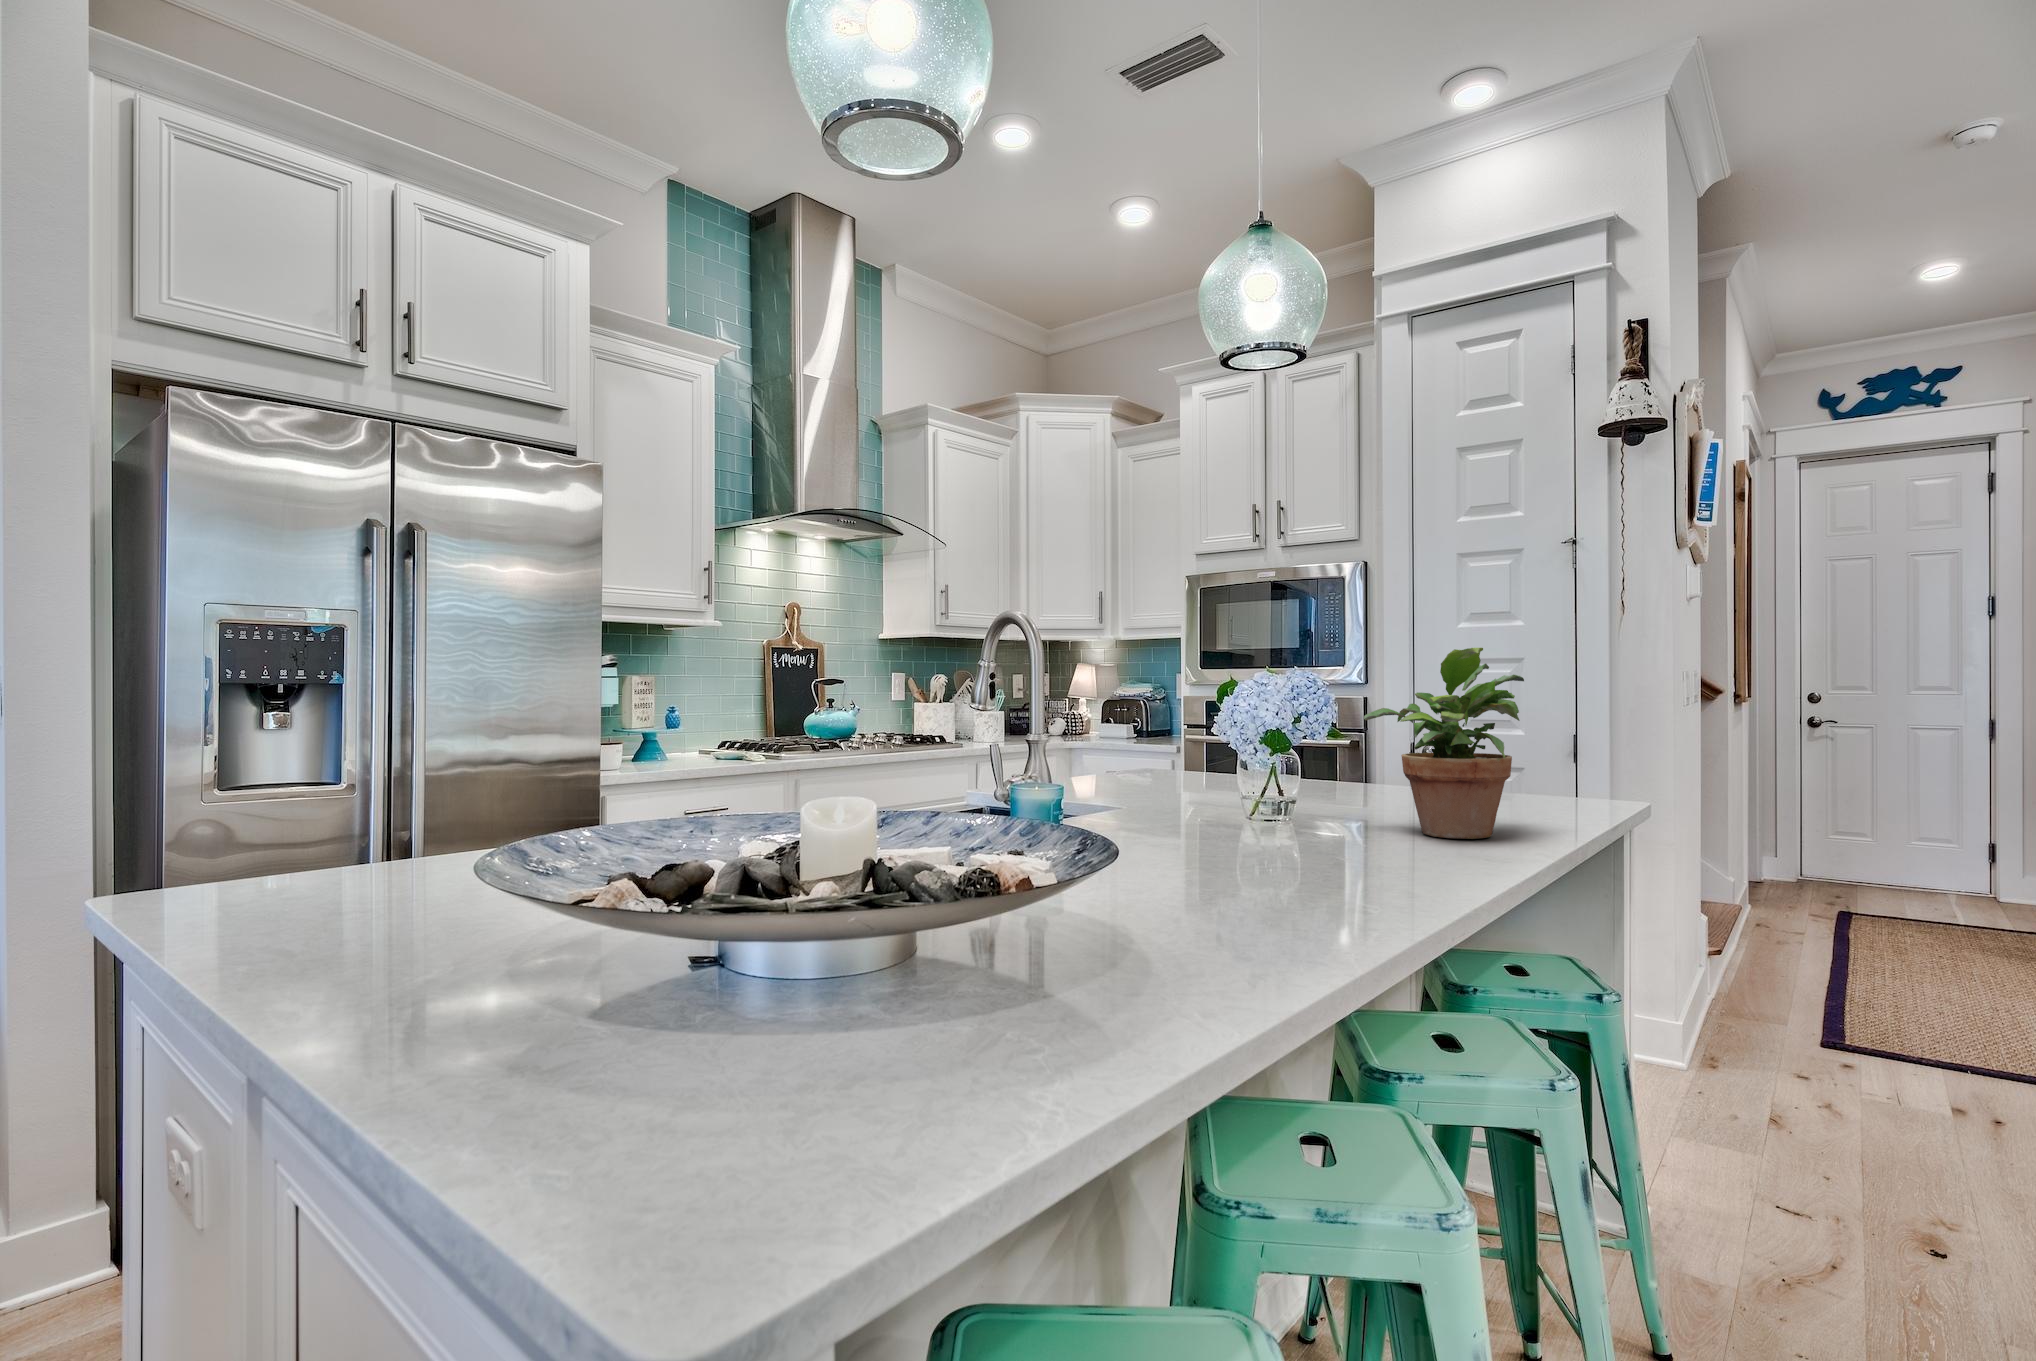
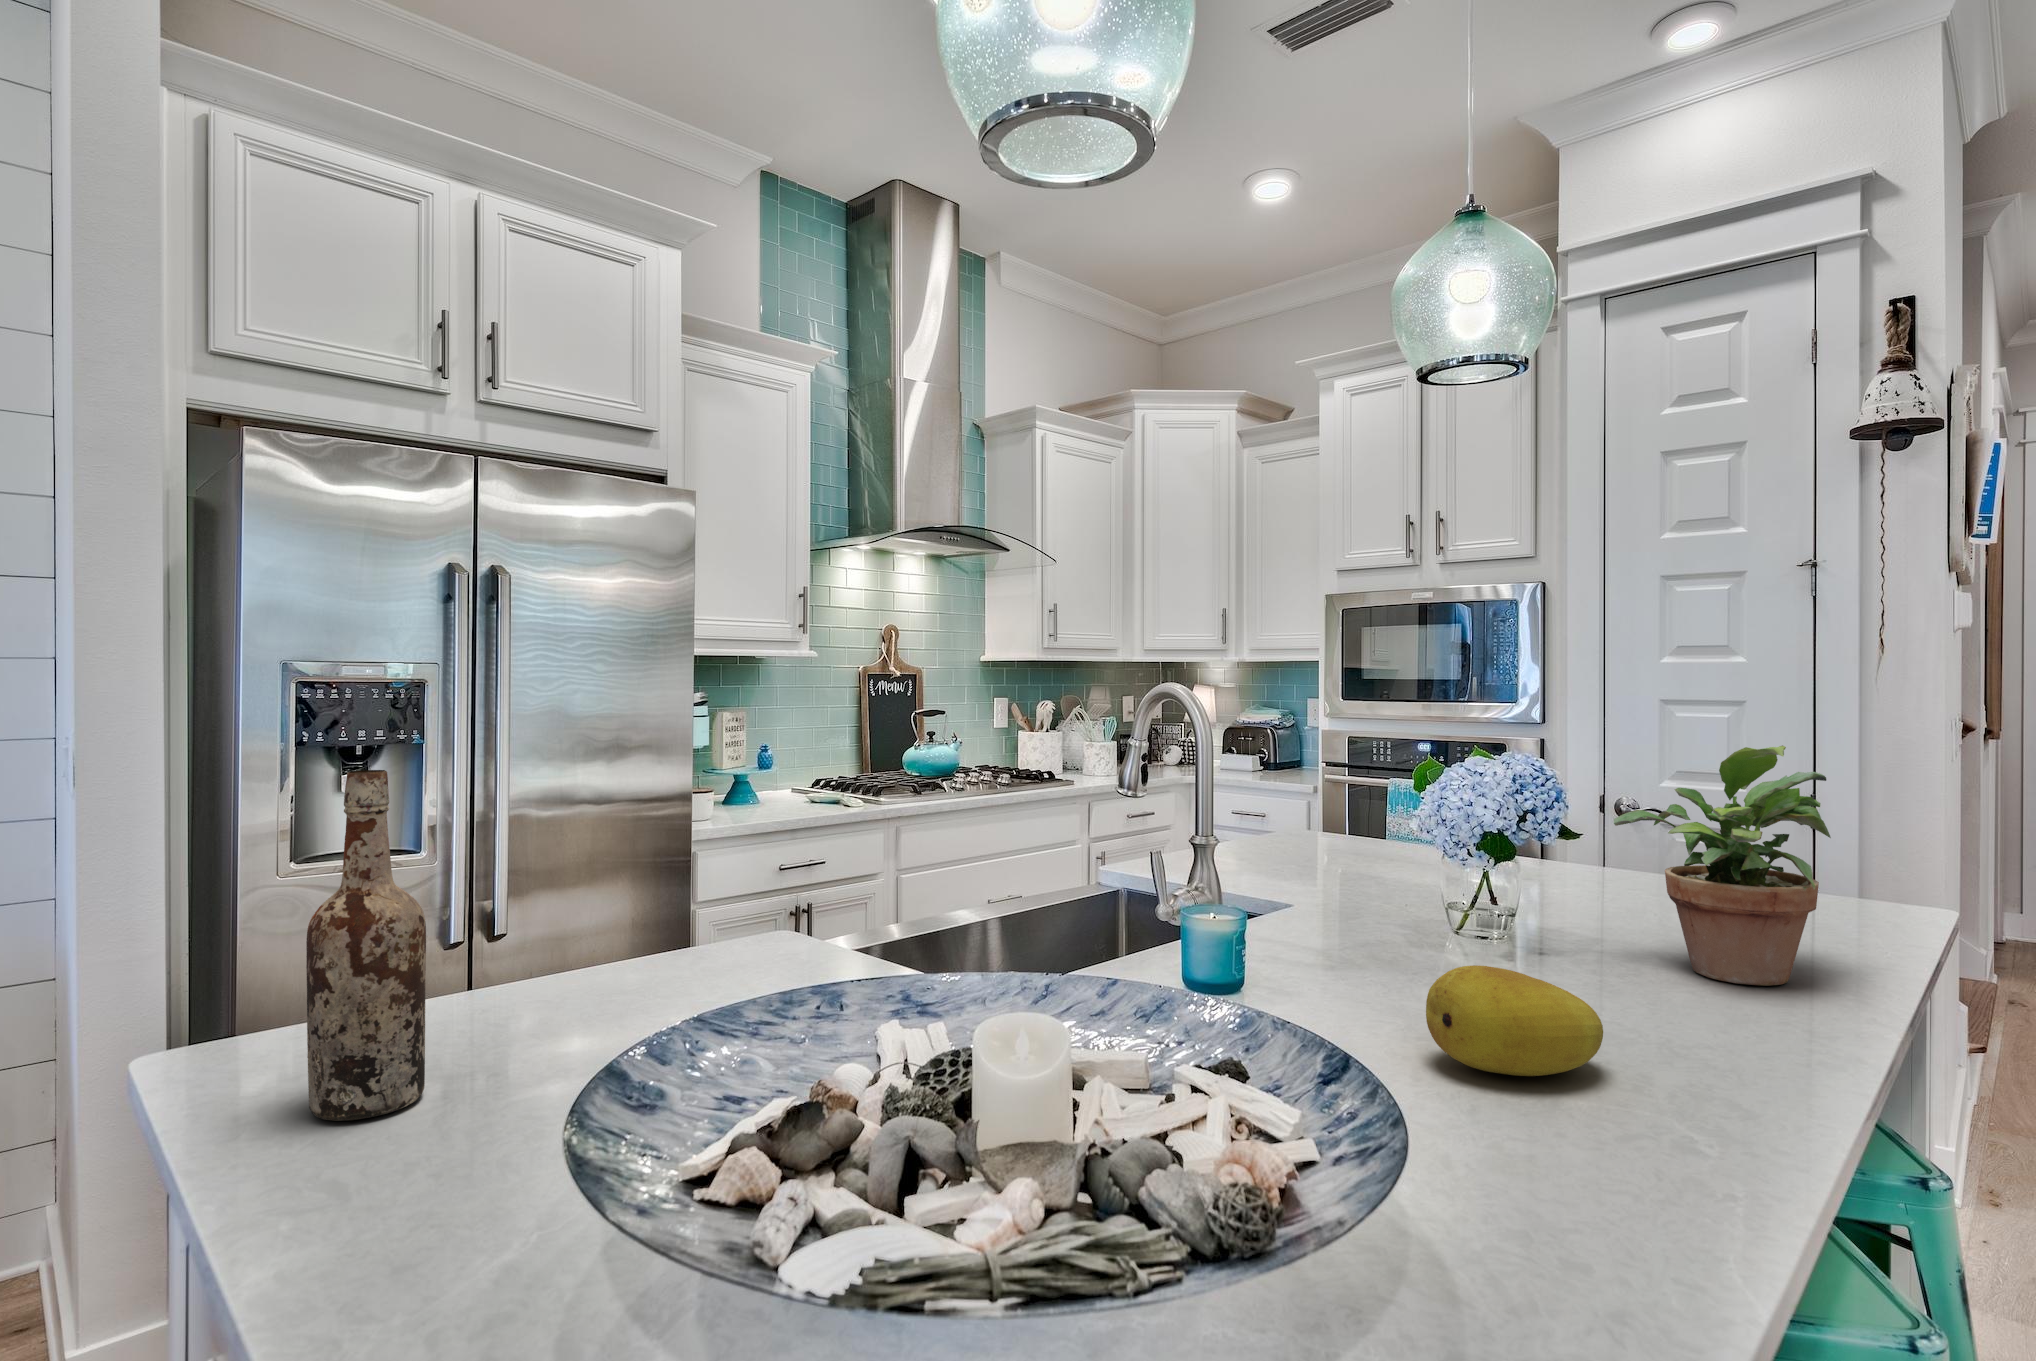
wine bottle: none [254,638,356,923] -> present [306,770,426,1121]
fruit: none [1187,801,1318,882] -> present [1426,965,1603,1076]

